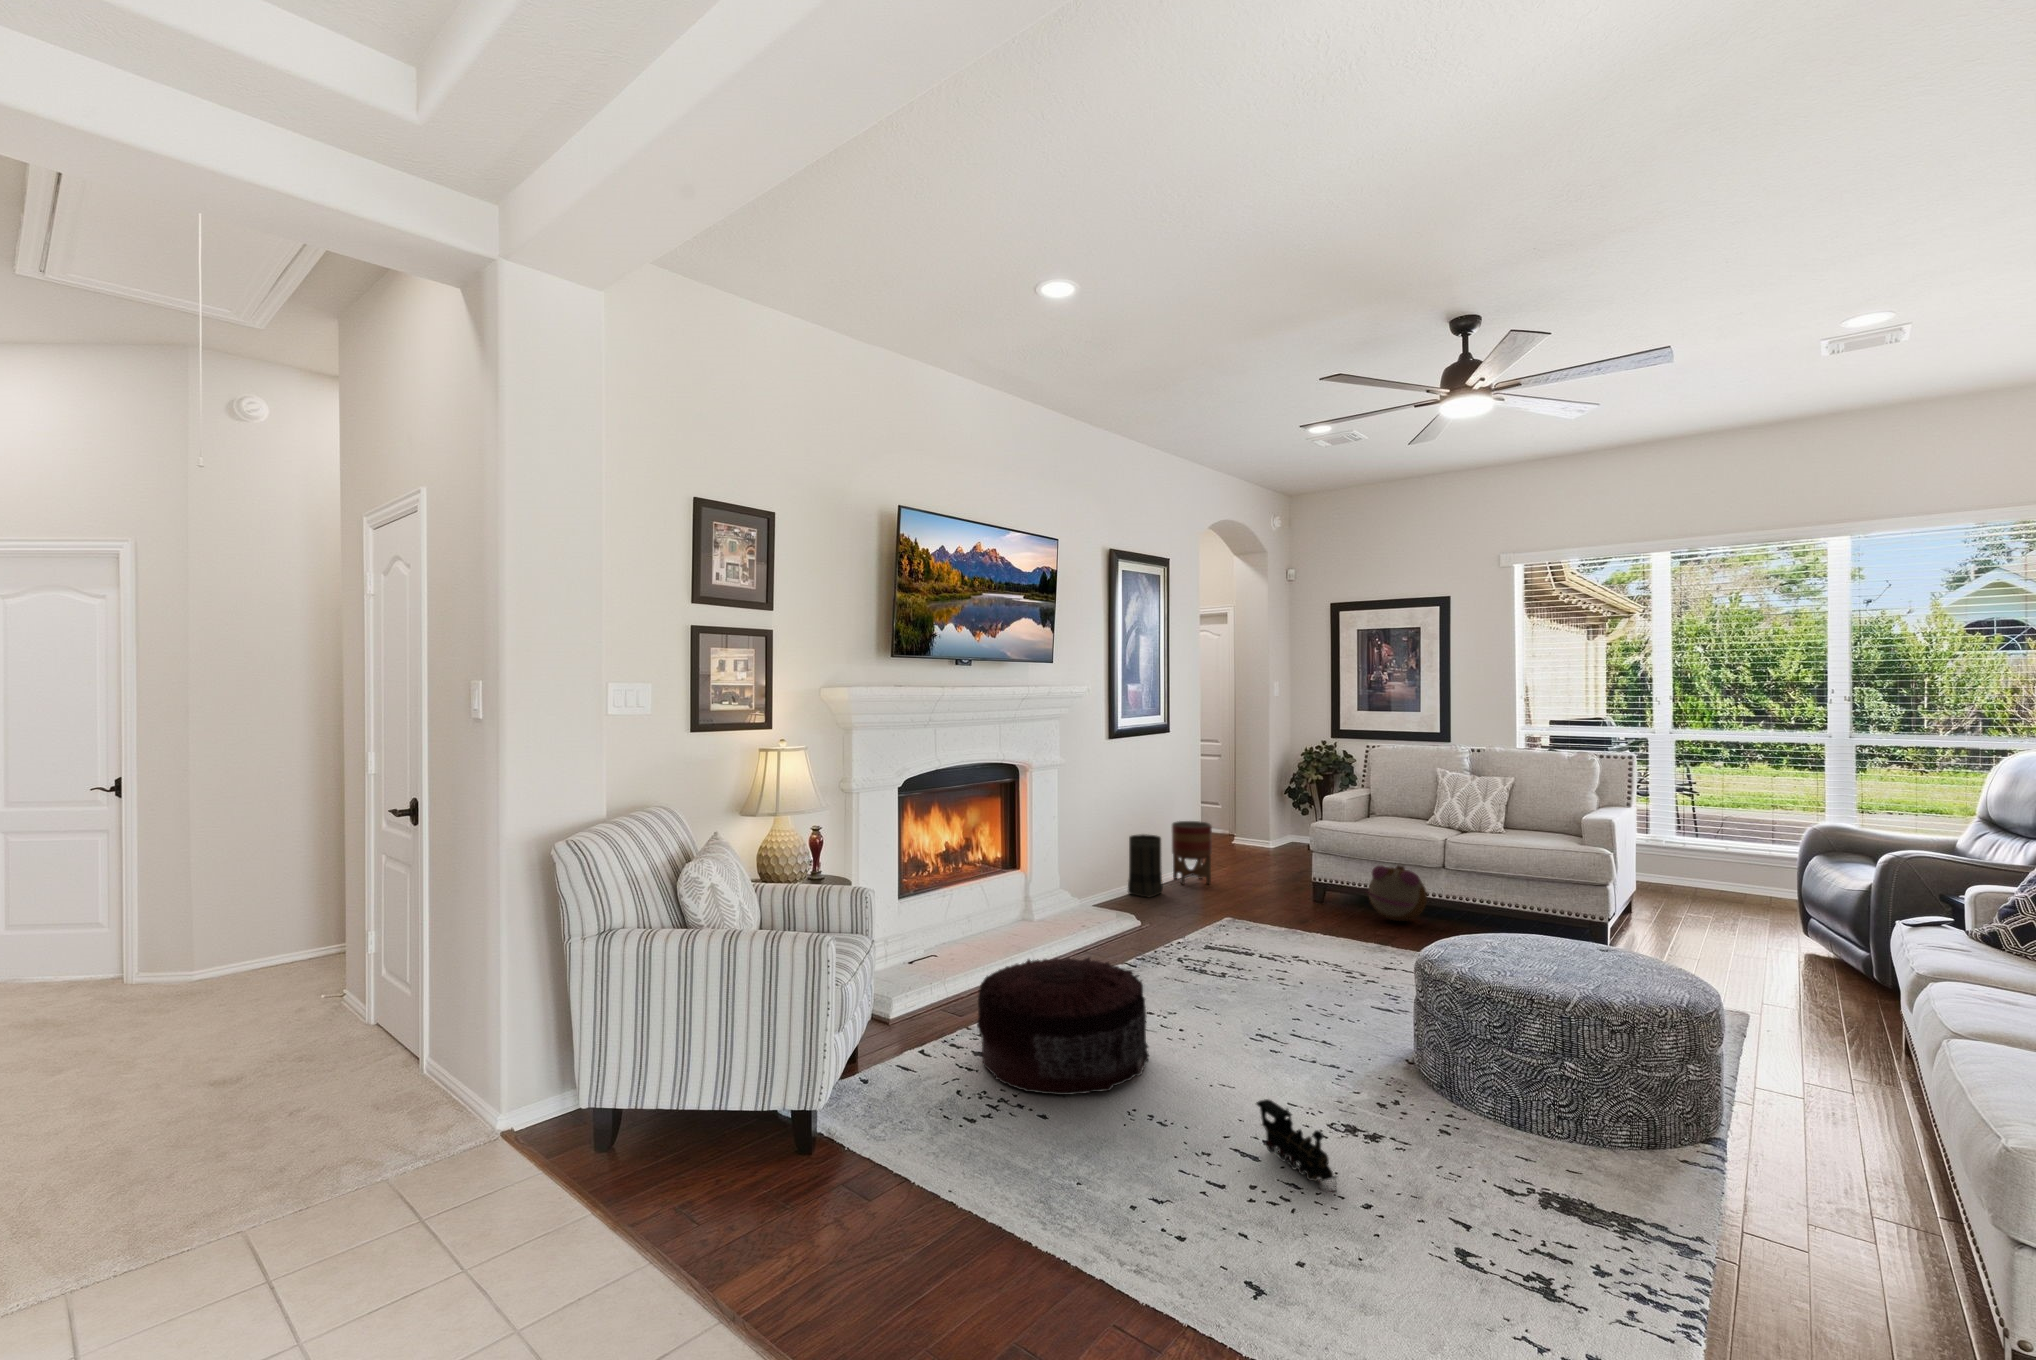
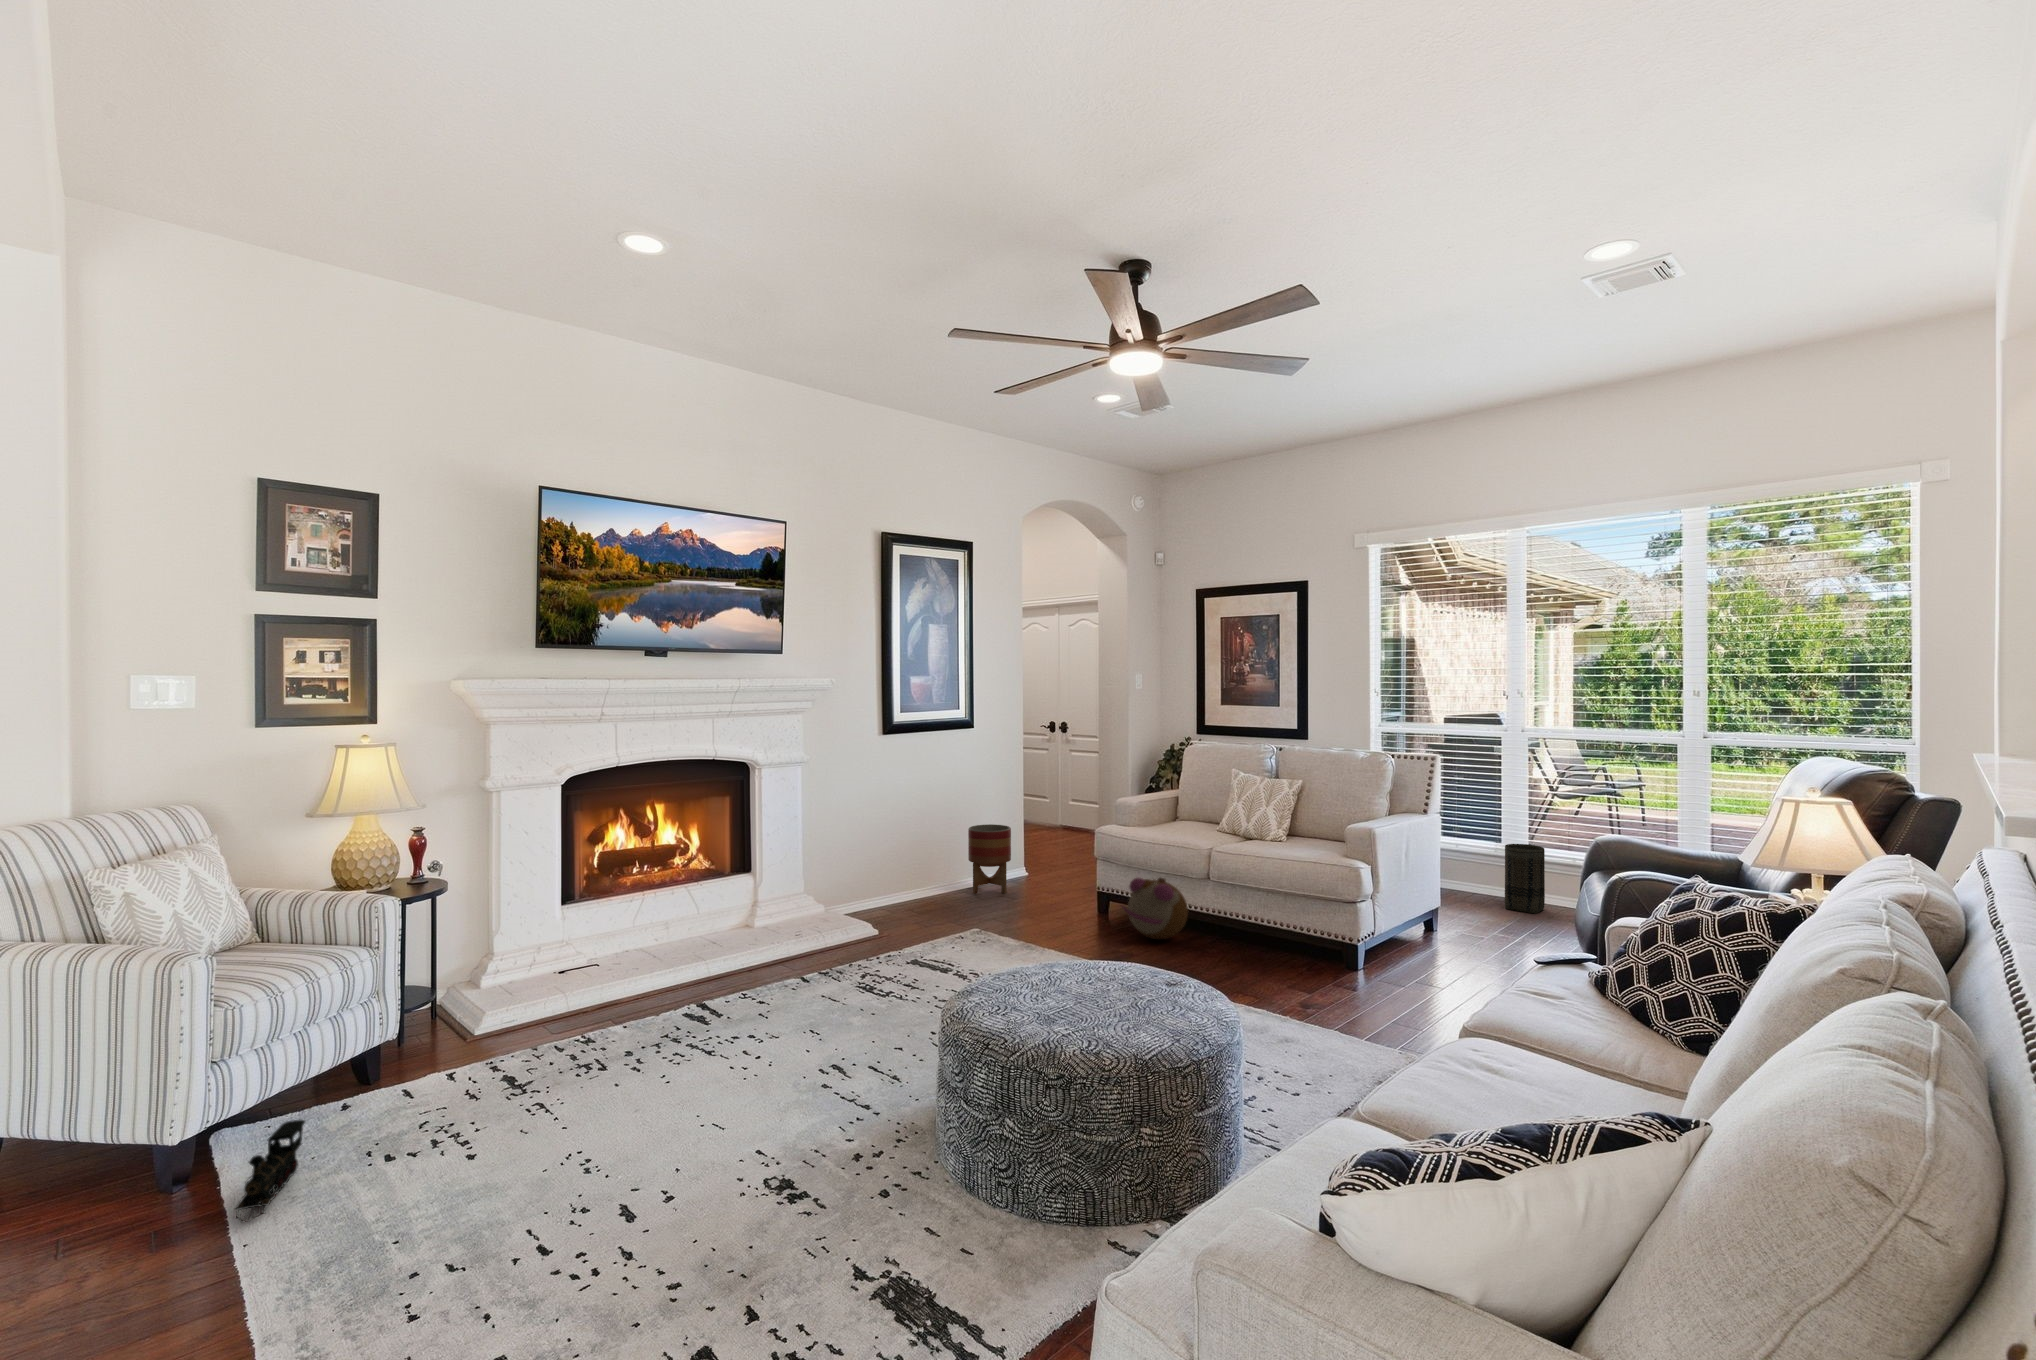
basket: present [1128,834,1163,897] -> present [1505,844,1545,913]
pouf: present [977,958,1149,1095] -> none [467,978,677,1134]
toy train: present [1256,1099,1337,1193] -> present [235,1120,305,1222]

